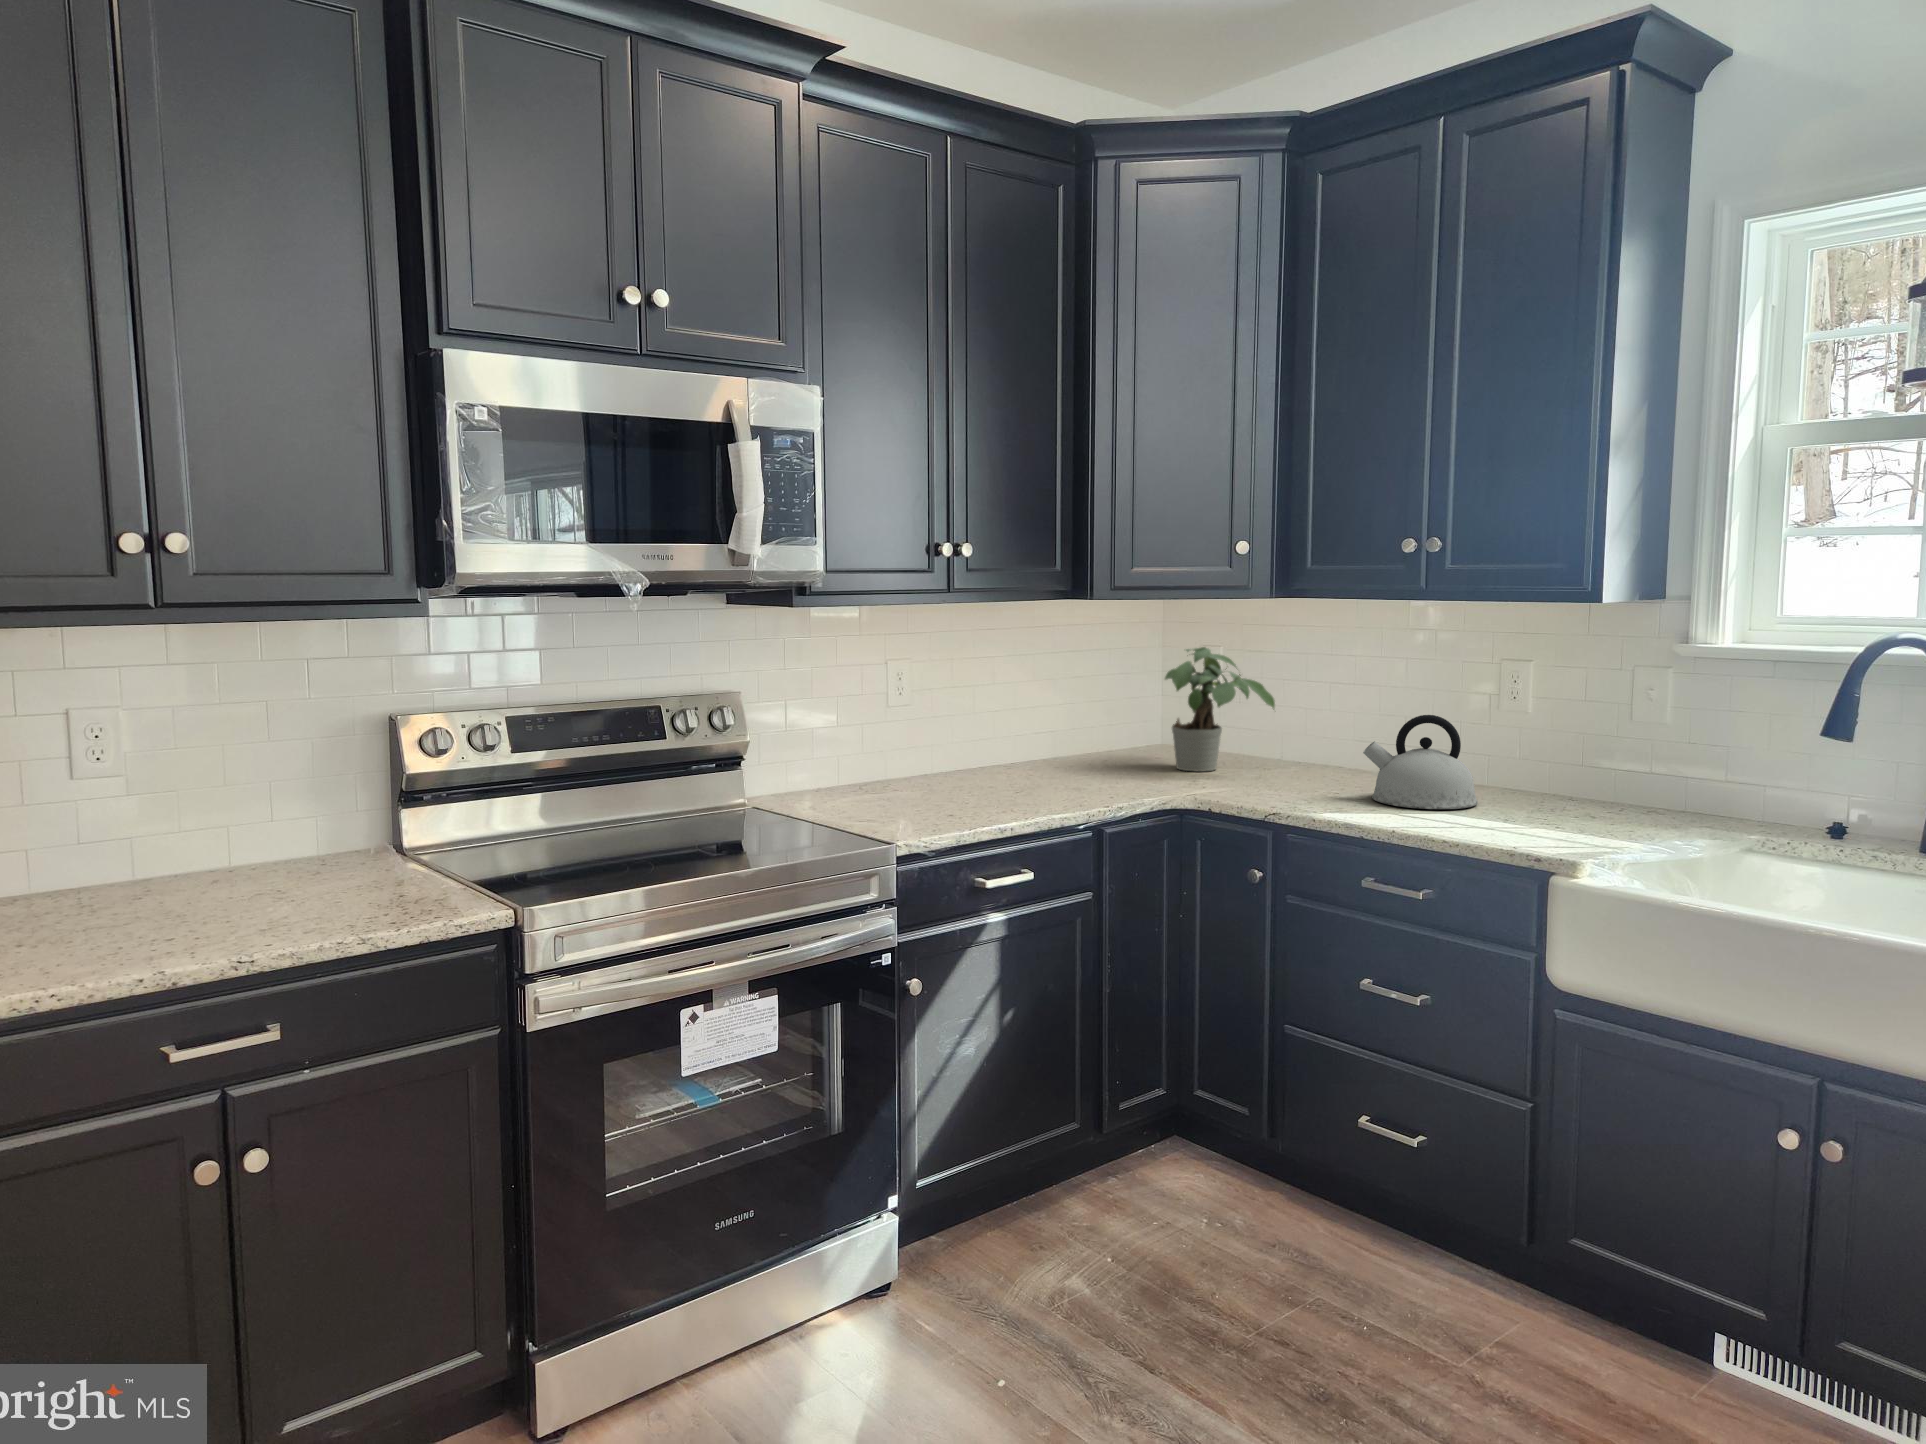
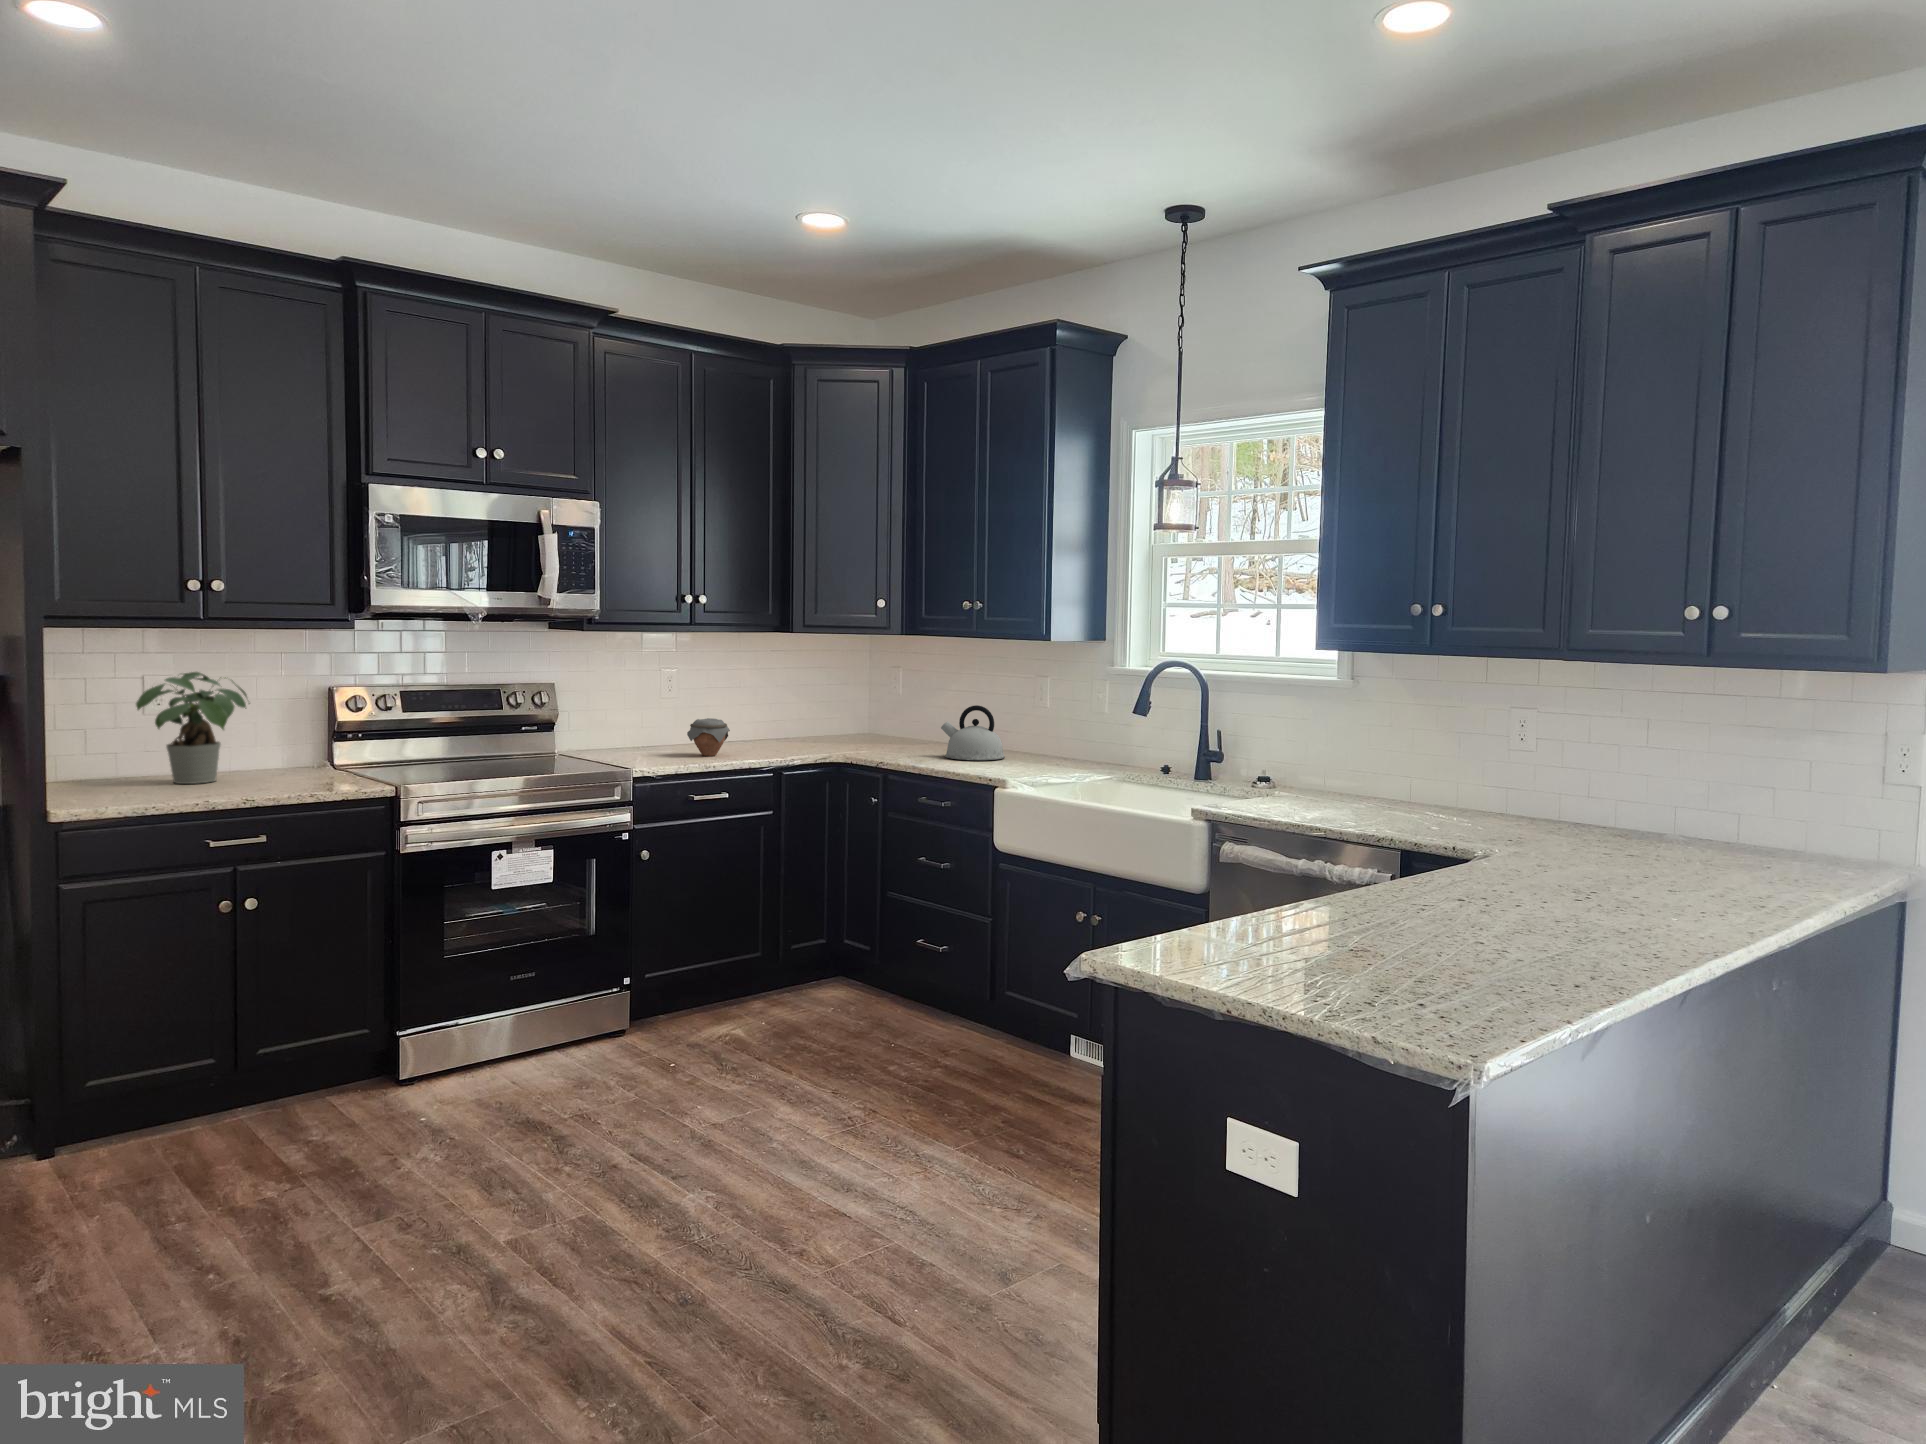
potted plant: present [1165,647,1275,771] -> present [136,672,250,784]
jar: none [958,744,1024,807] -> present [687,718,730,756]

